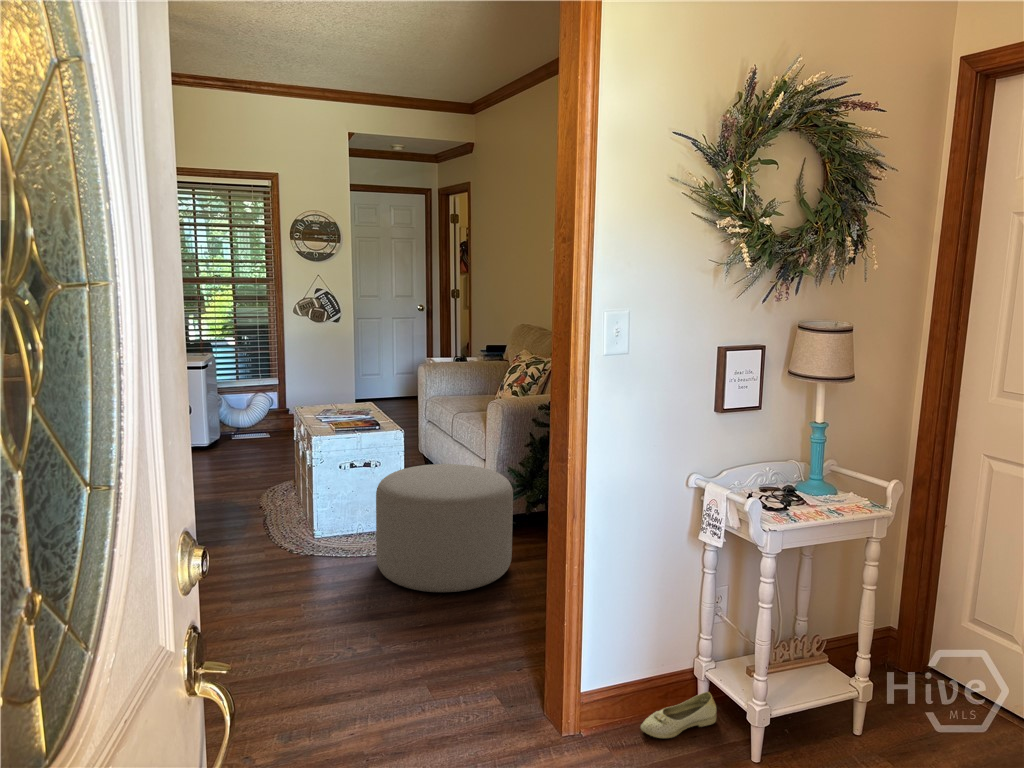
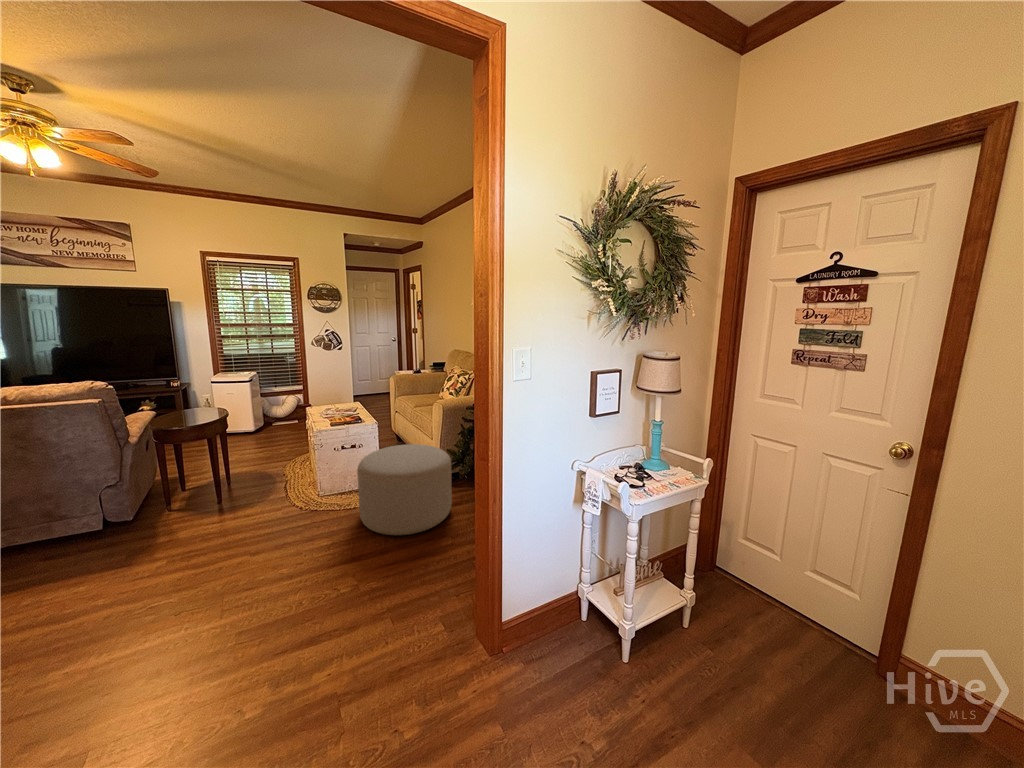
shoe: present [641,692,717,738] -> none [545,608,595,650]

